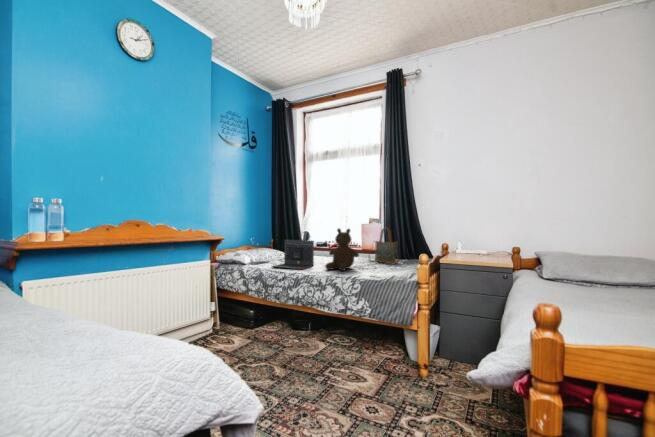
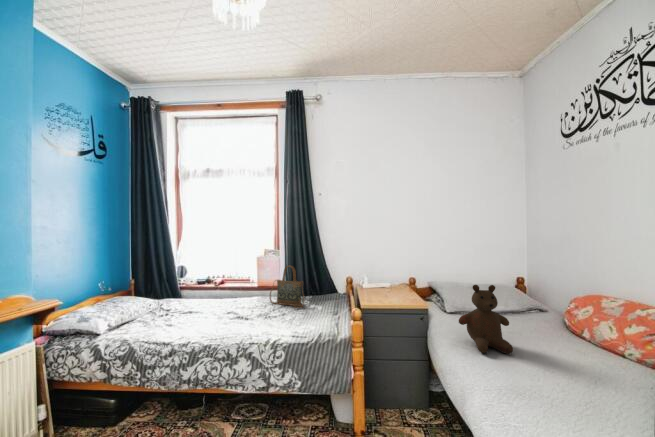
teddy bear: present [325,229,359,271] -> present [459,285,513,354]
laptop: present [272,240,314,269] -> none [148,292,208,337]

